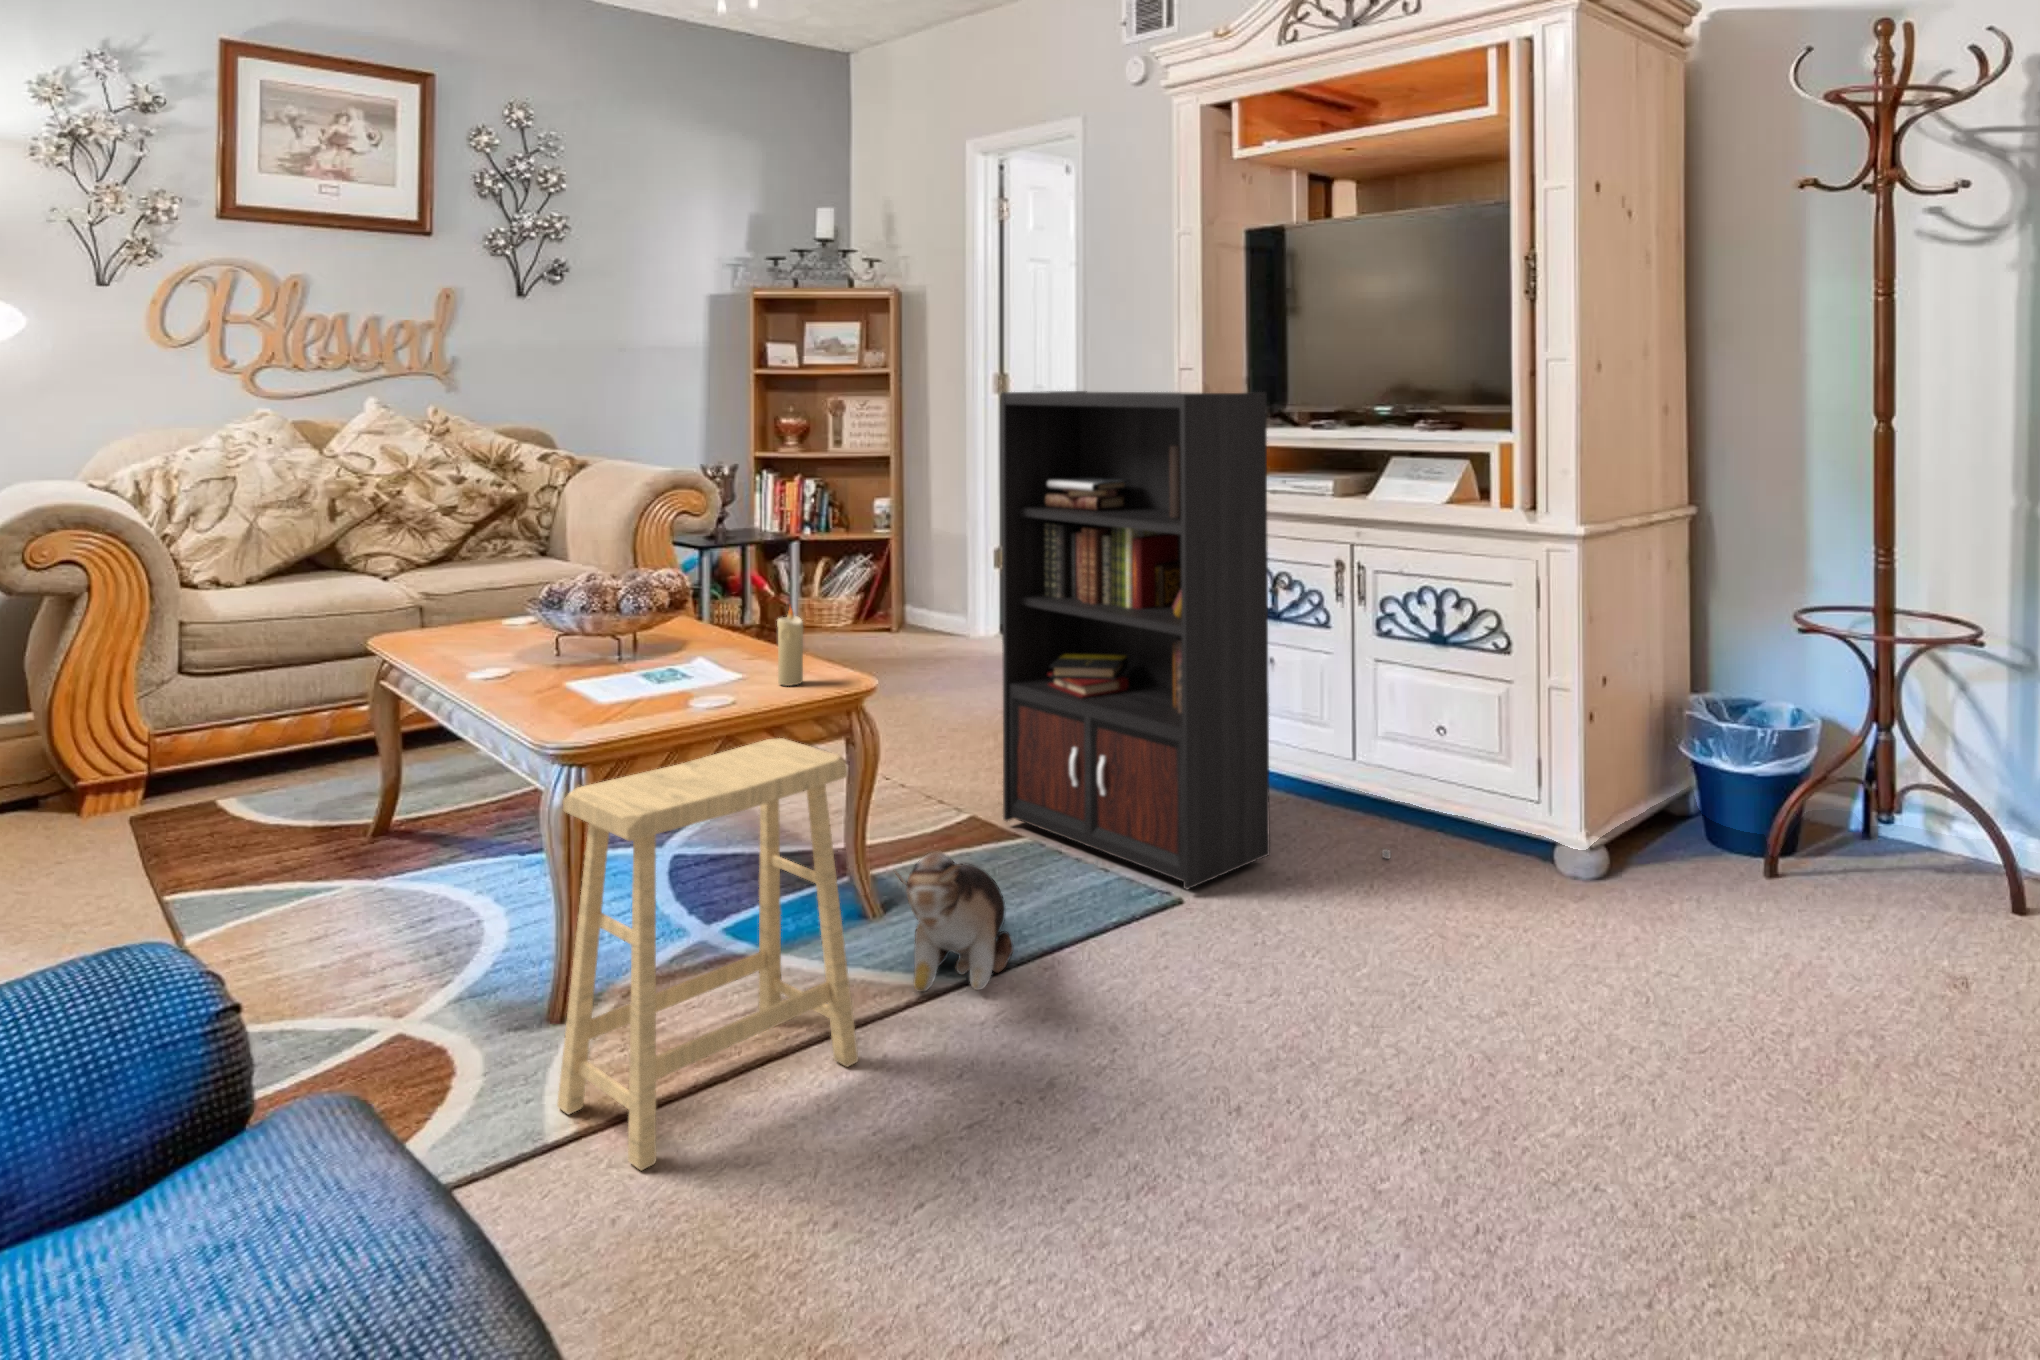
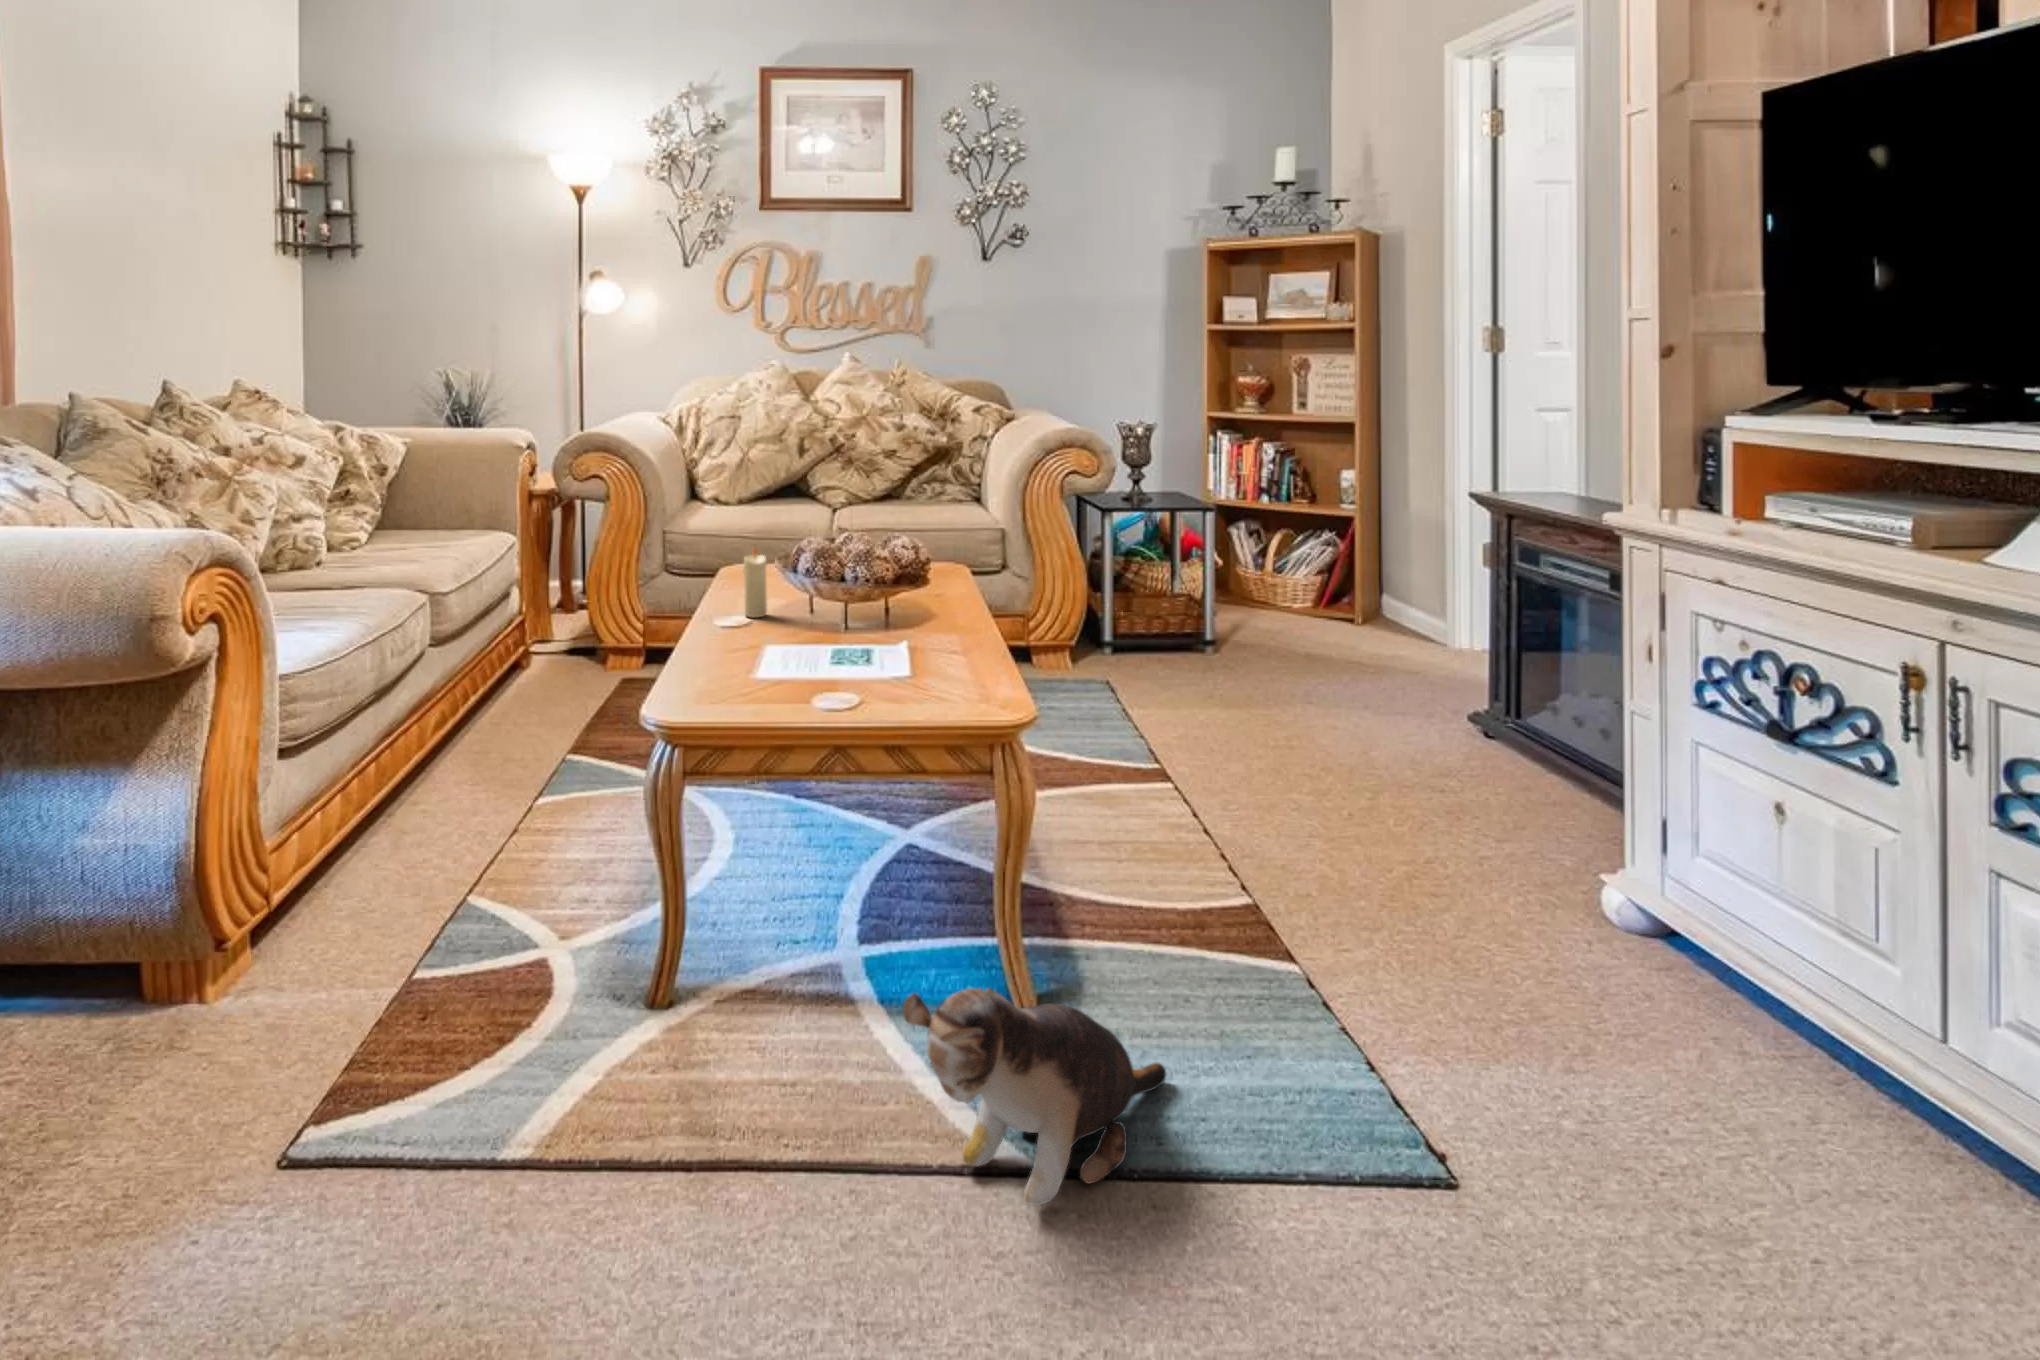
bookcase: present [1001,391,1391,889] -> none [1281,355,1978,1286]
candle: present [777,607,803,686] -> present [743,545,767,617]
footstool: present [557,738,858,1170] -> none [494,779,817,1276]

